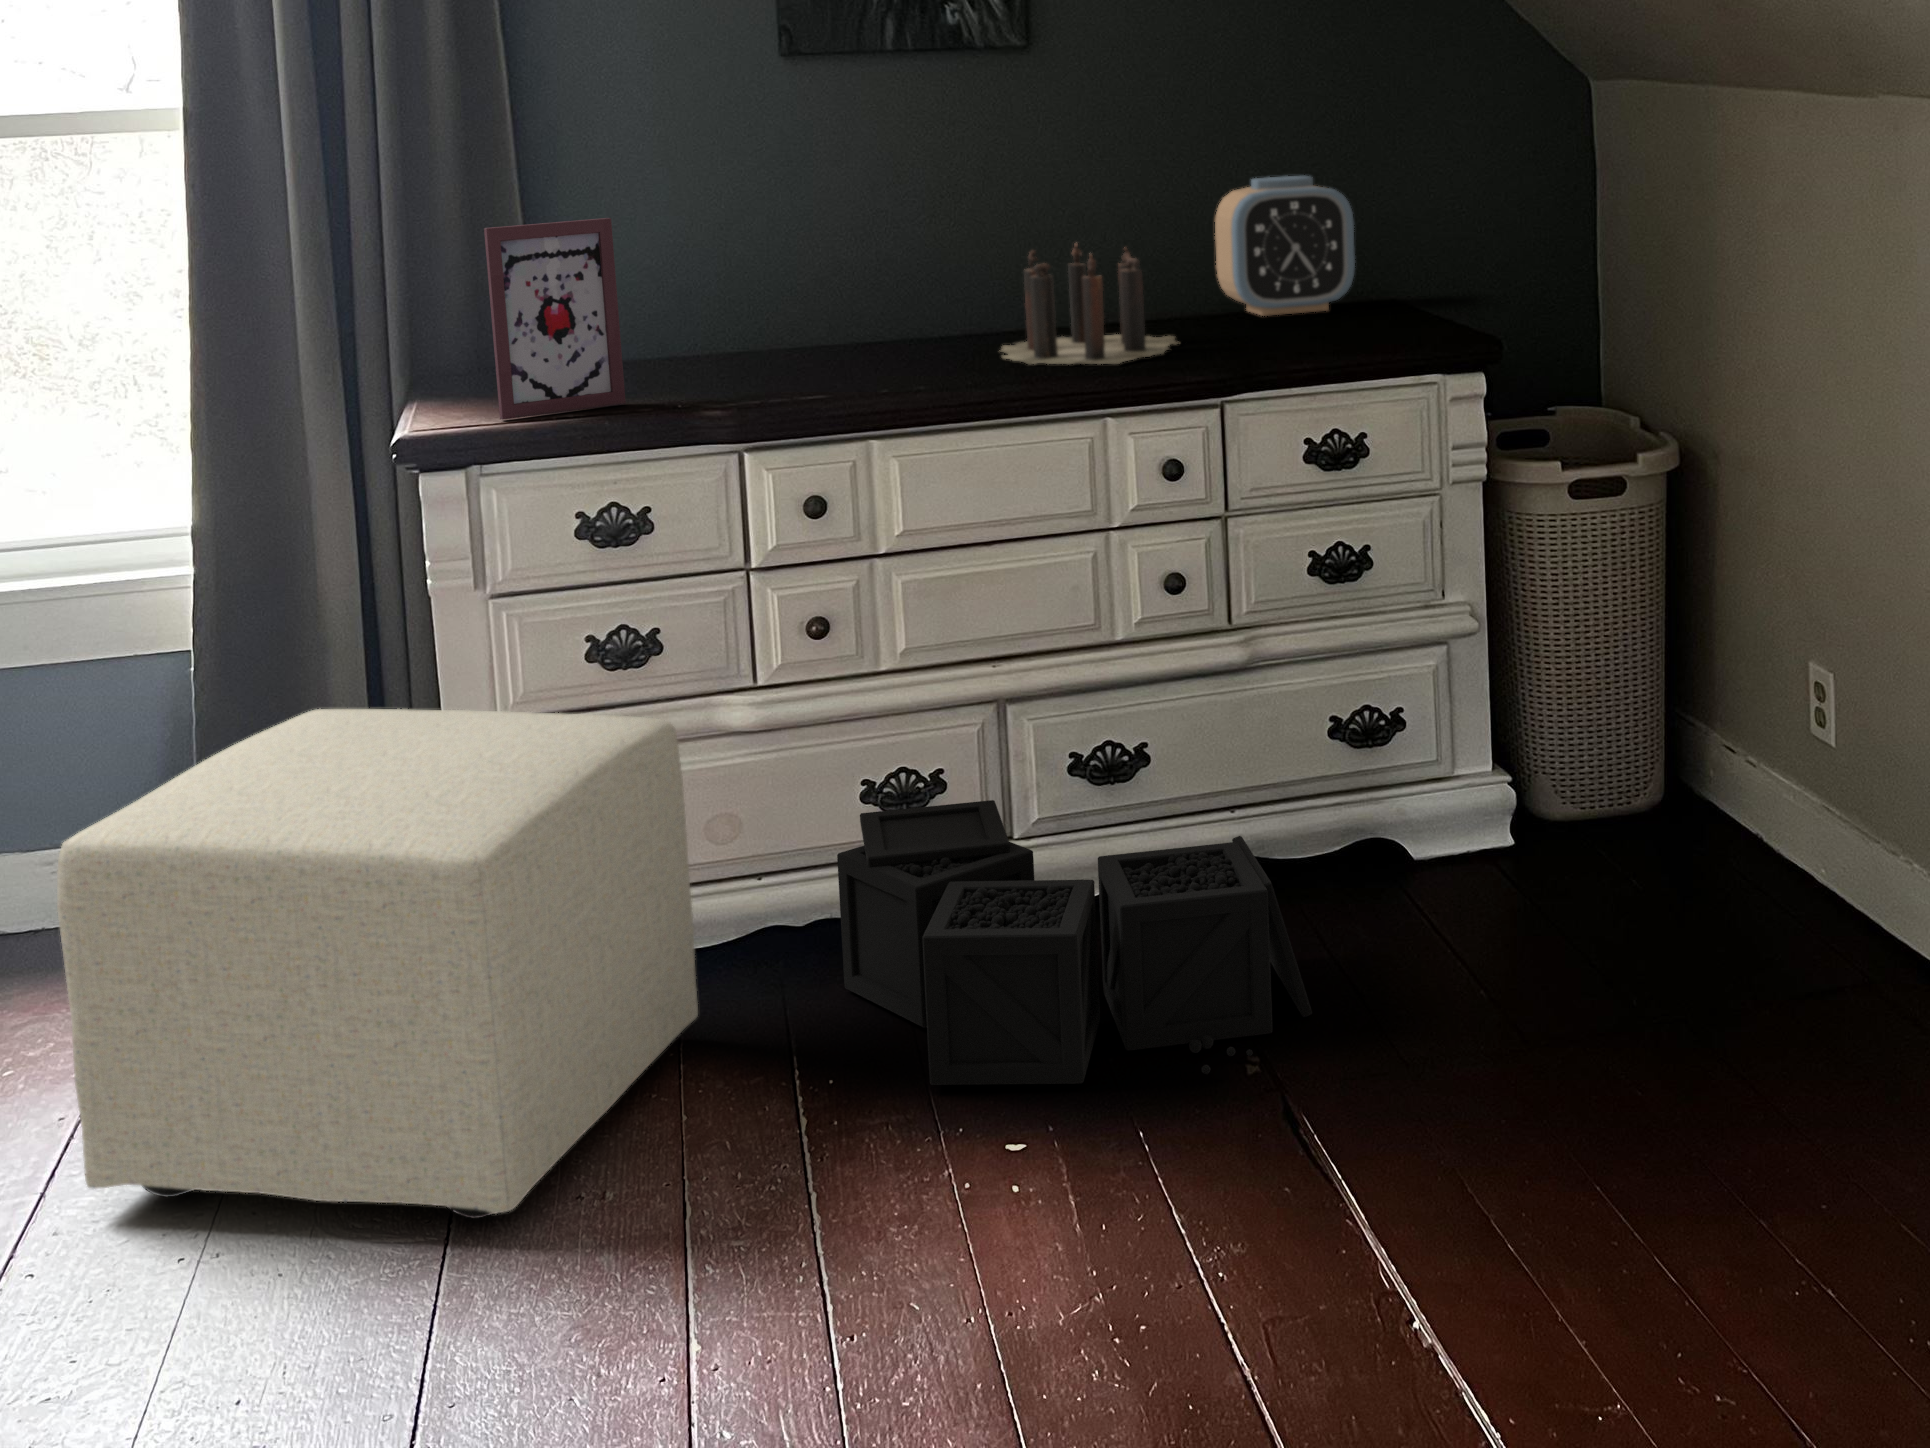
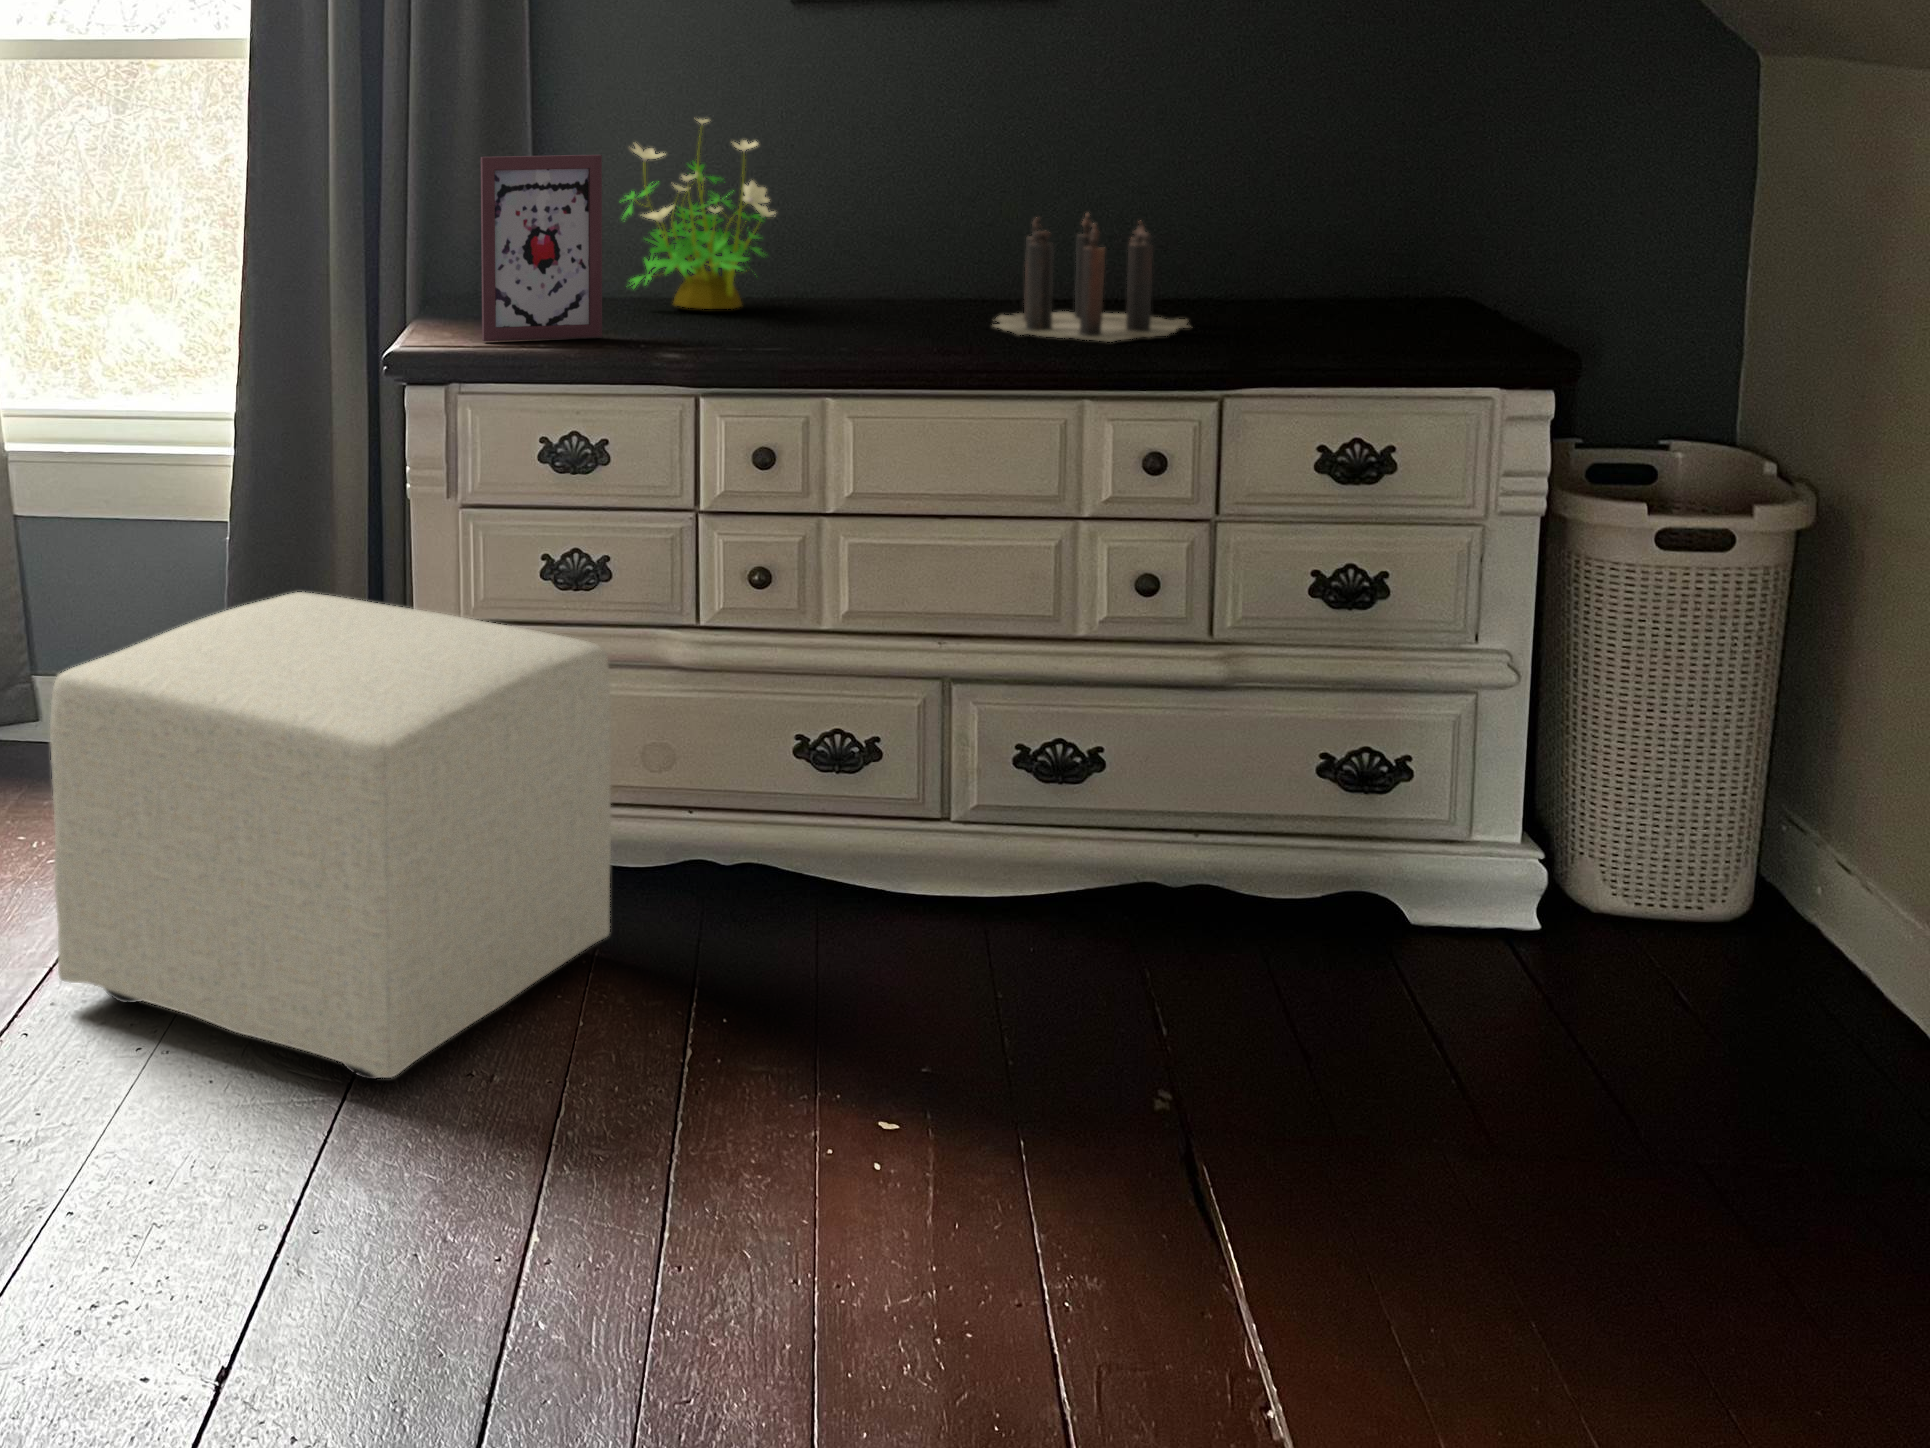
potted plant: none [612,172,782,364] -> present [625,119,774,309]
alarm clock: present [1215,176,1355,316] -> none [1255,158,1420,308]
storage bin: present [837,800,1312,1085] -> none [759,768,1242,1095]

